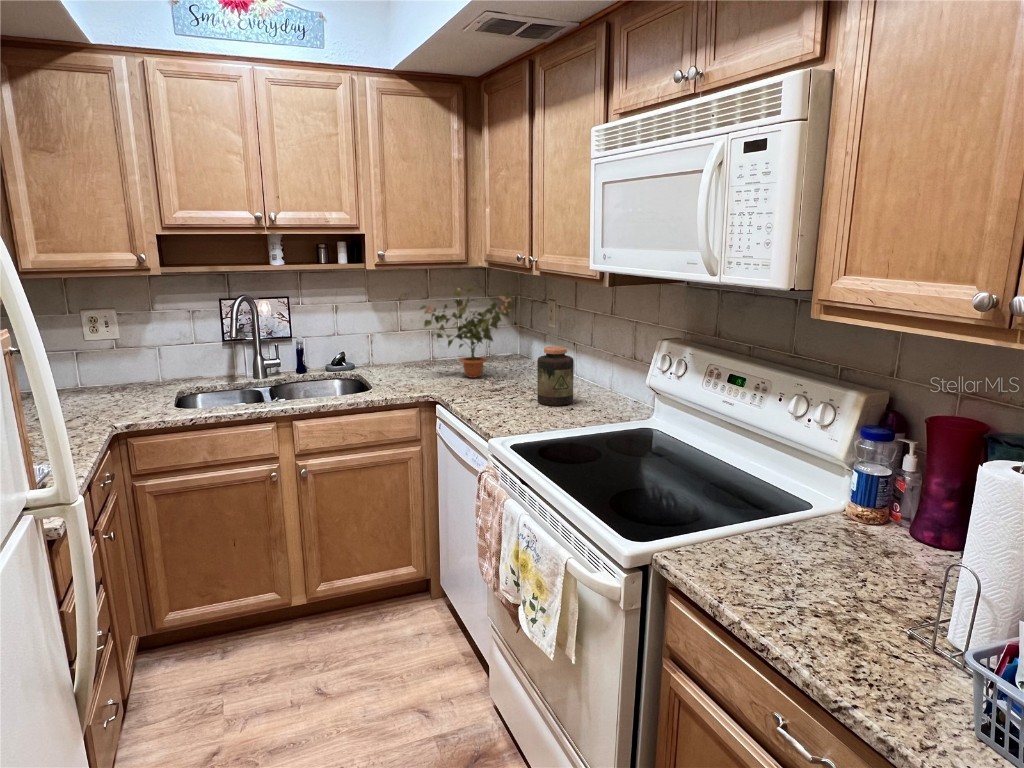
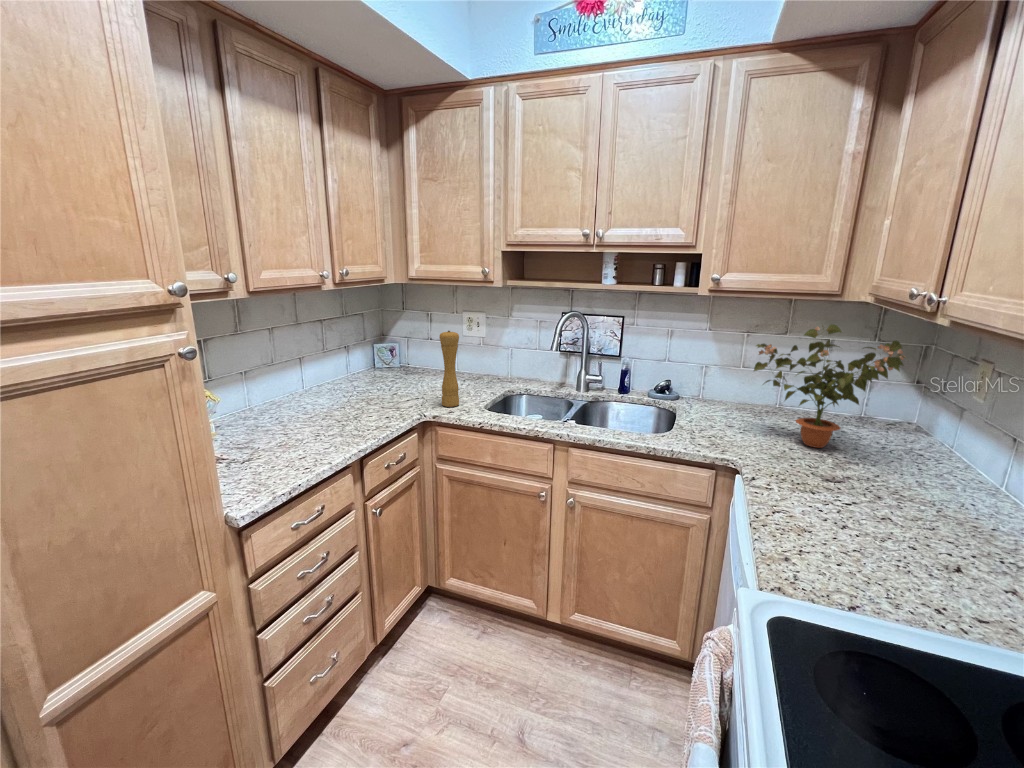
pepper mill: none [110,327,145,415] -> present [439,331,459,407]
jar: present [537,346,574,406] -> none [896,447,998,558]

